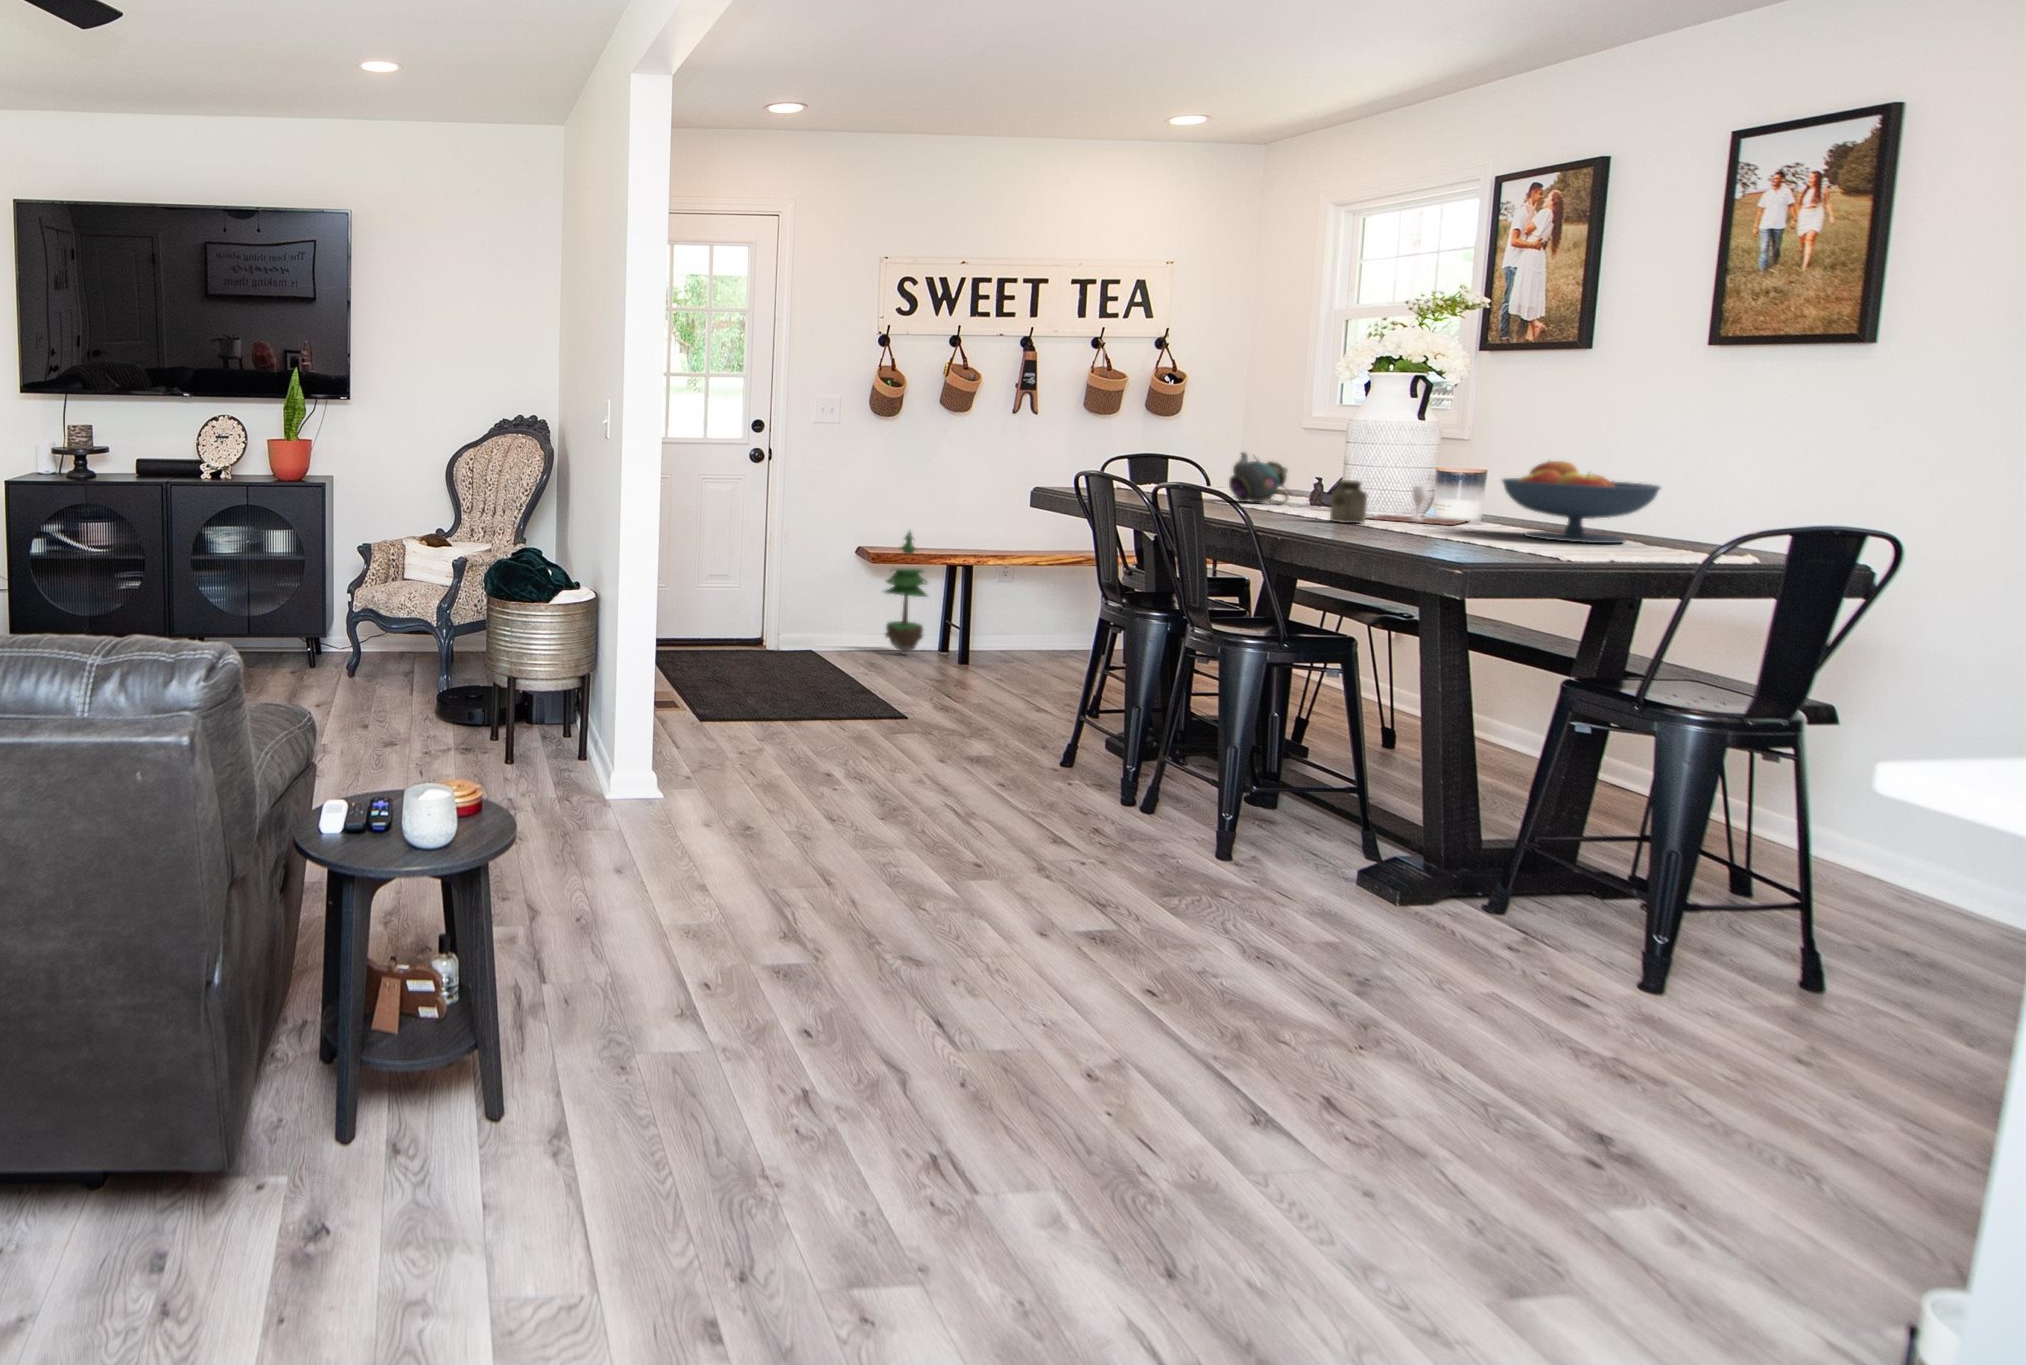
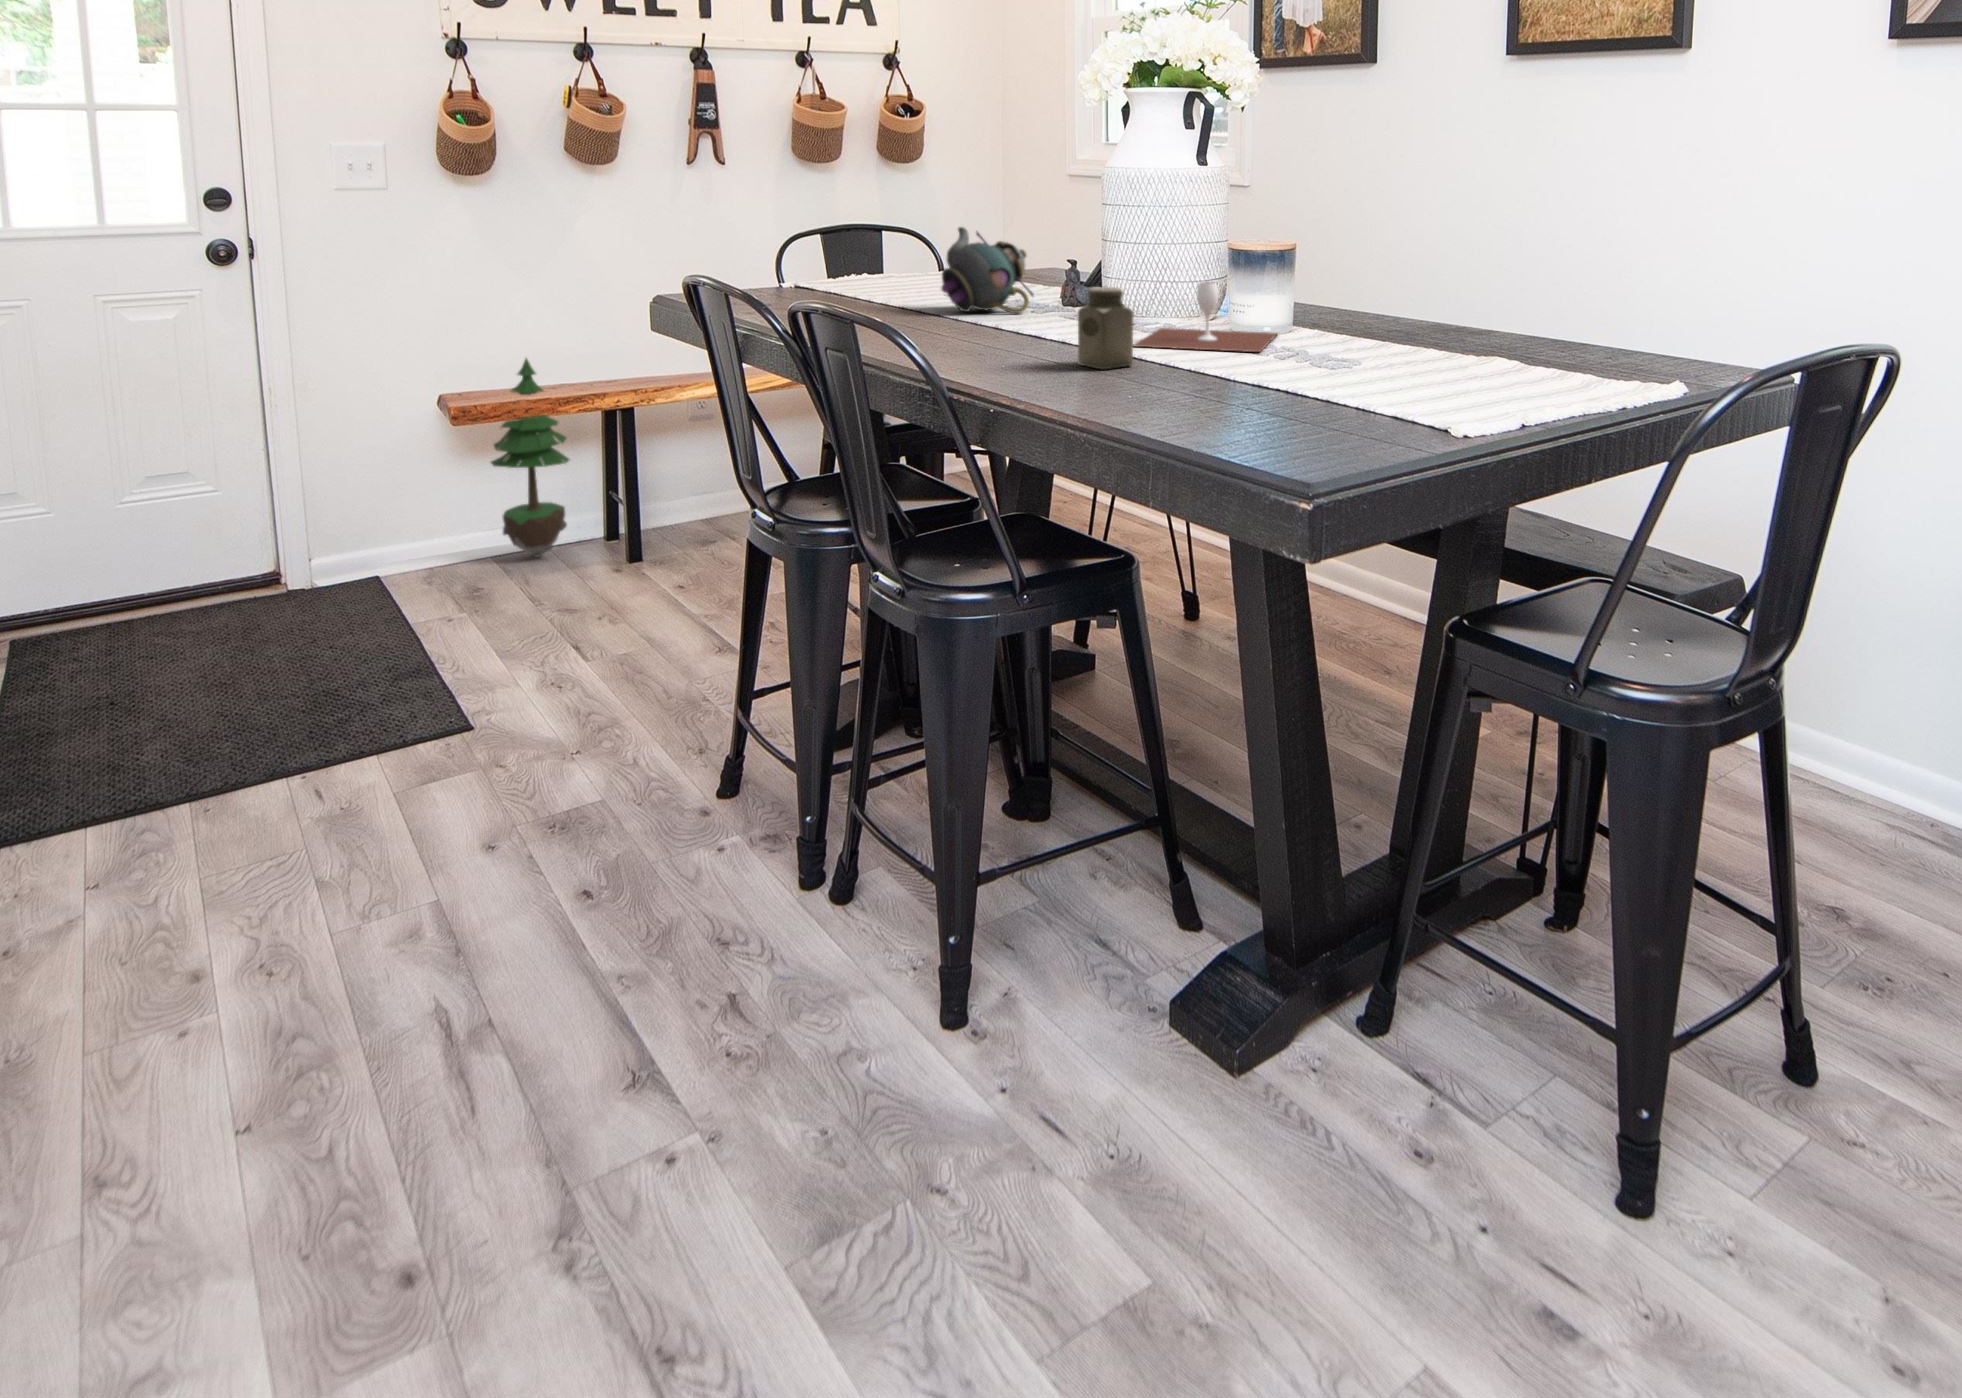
fruit bowl: present [1502,461,1660,543] -> none [1331,238,1556,390]

